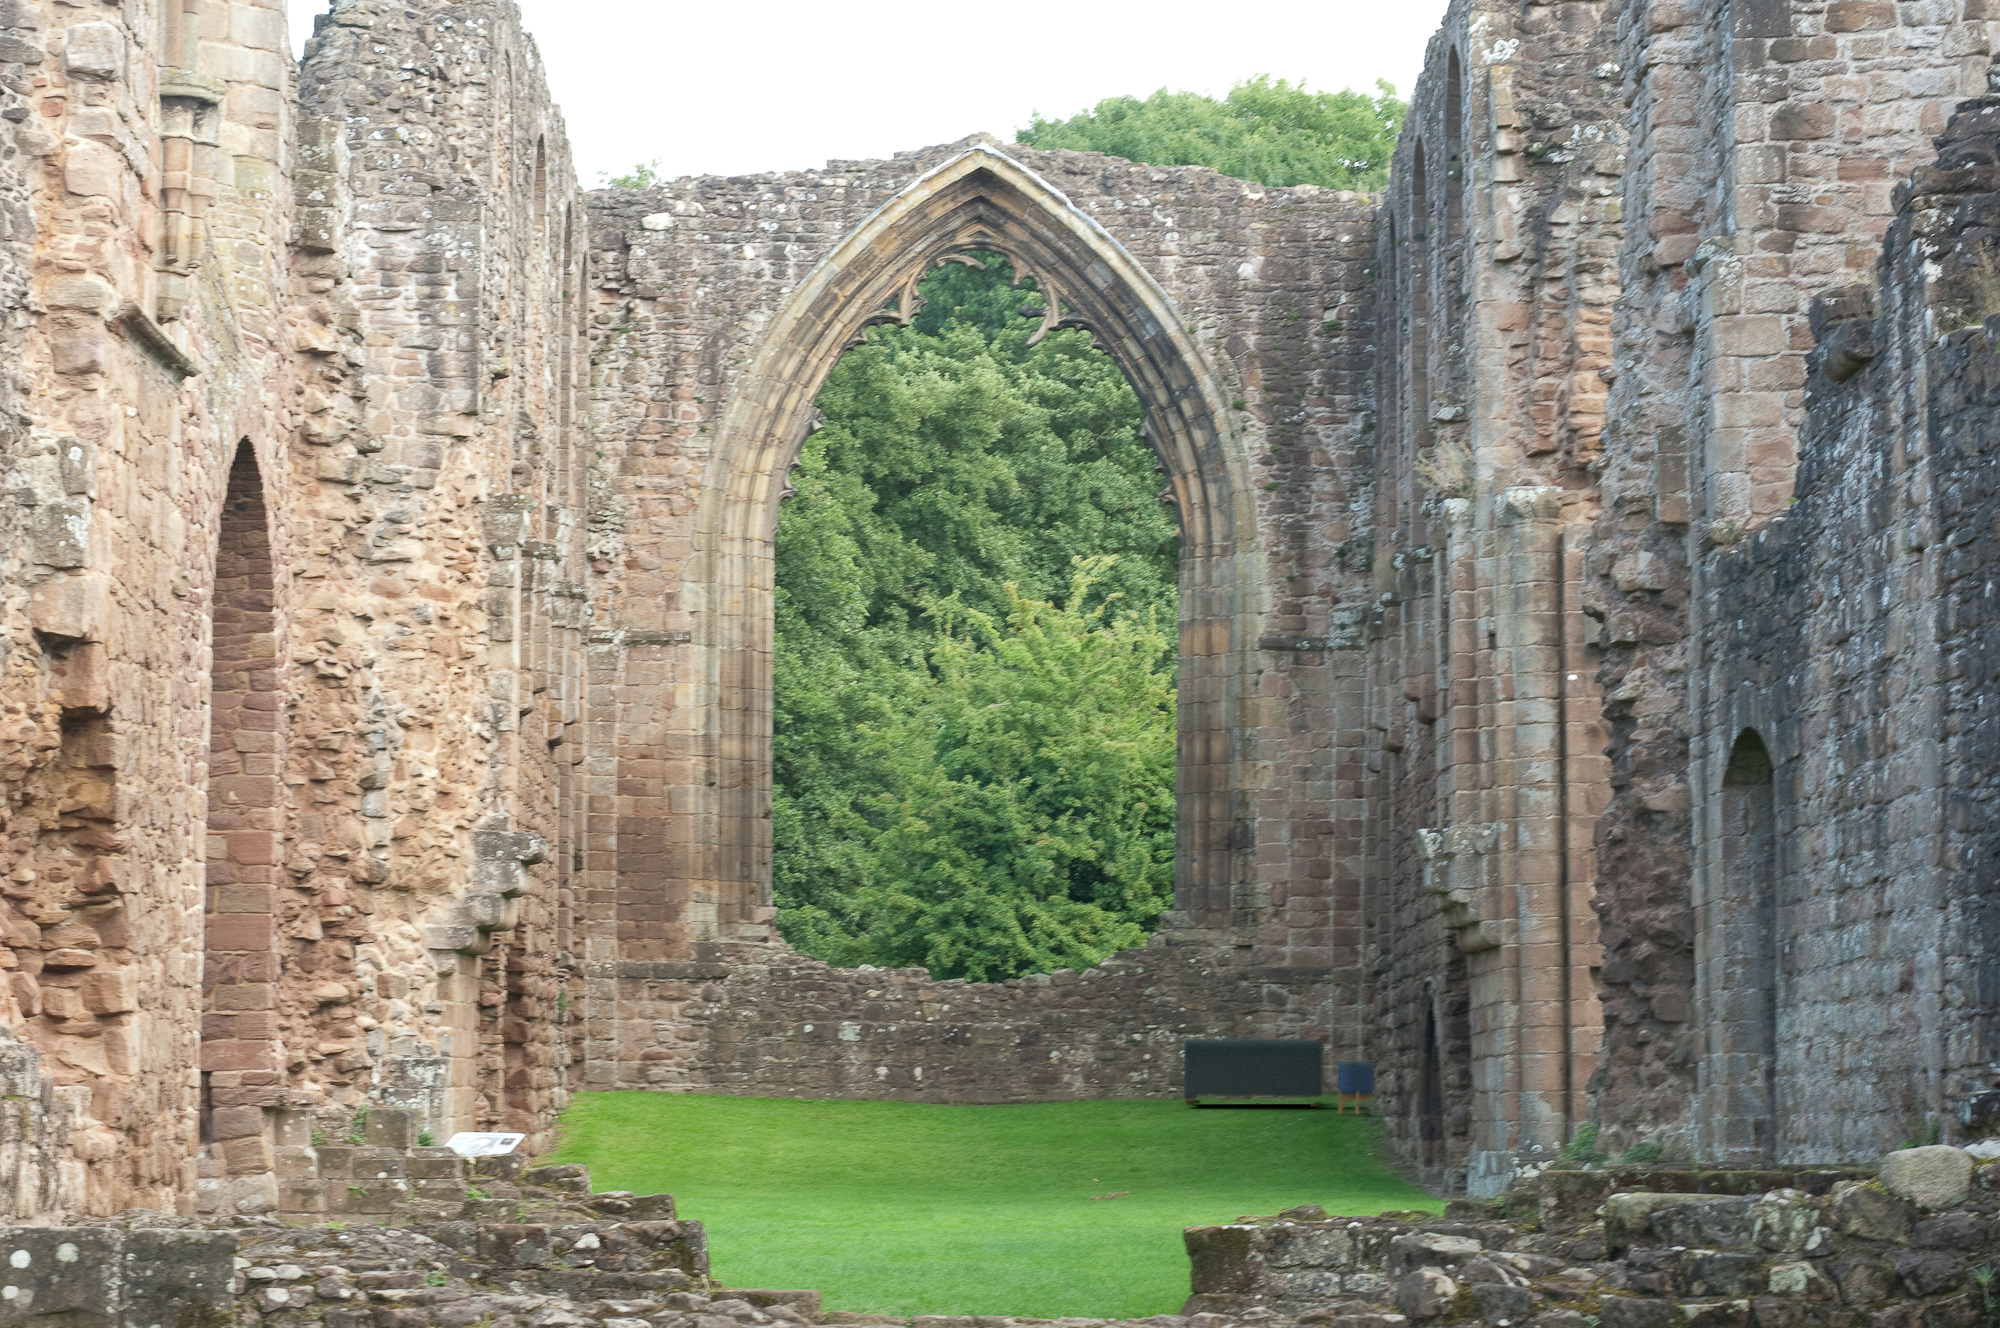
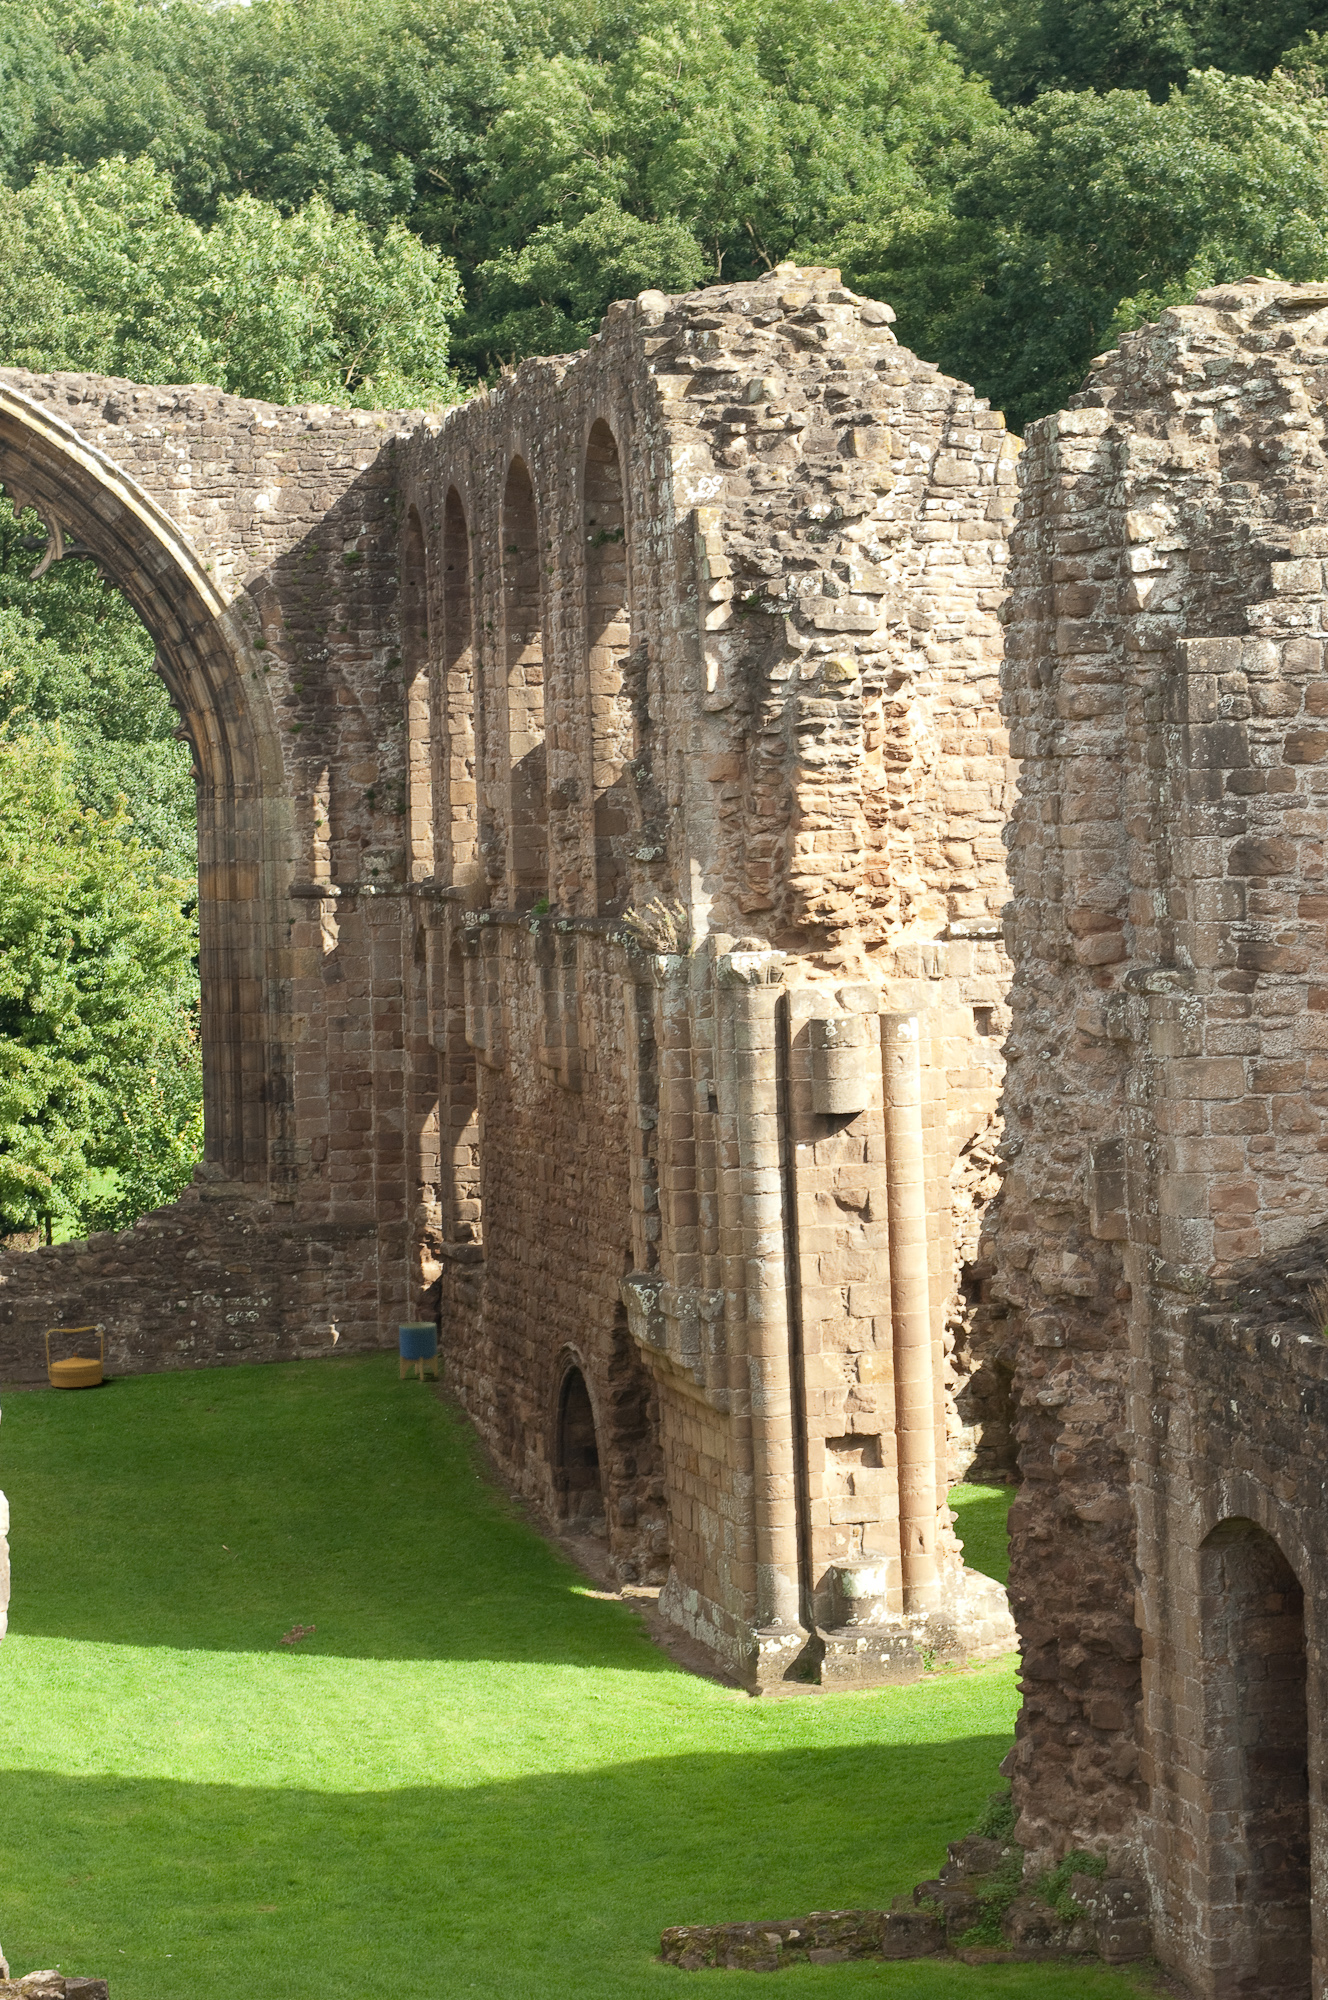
bench: present [1184,1038,1324,1107] -> none [237,1293,377,1372]
woven basket: none [998,1052,1054,1107] -> present [46,1326,103,1387]

